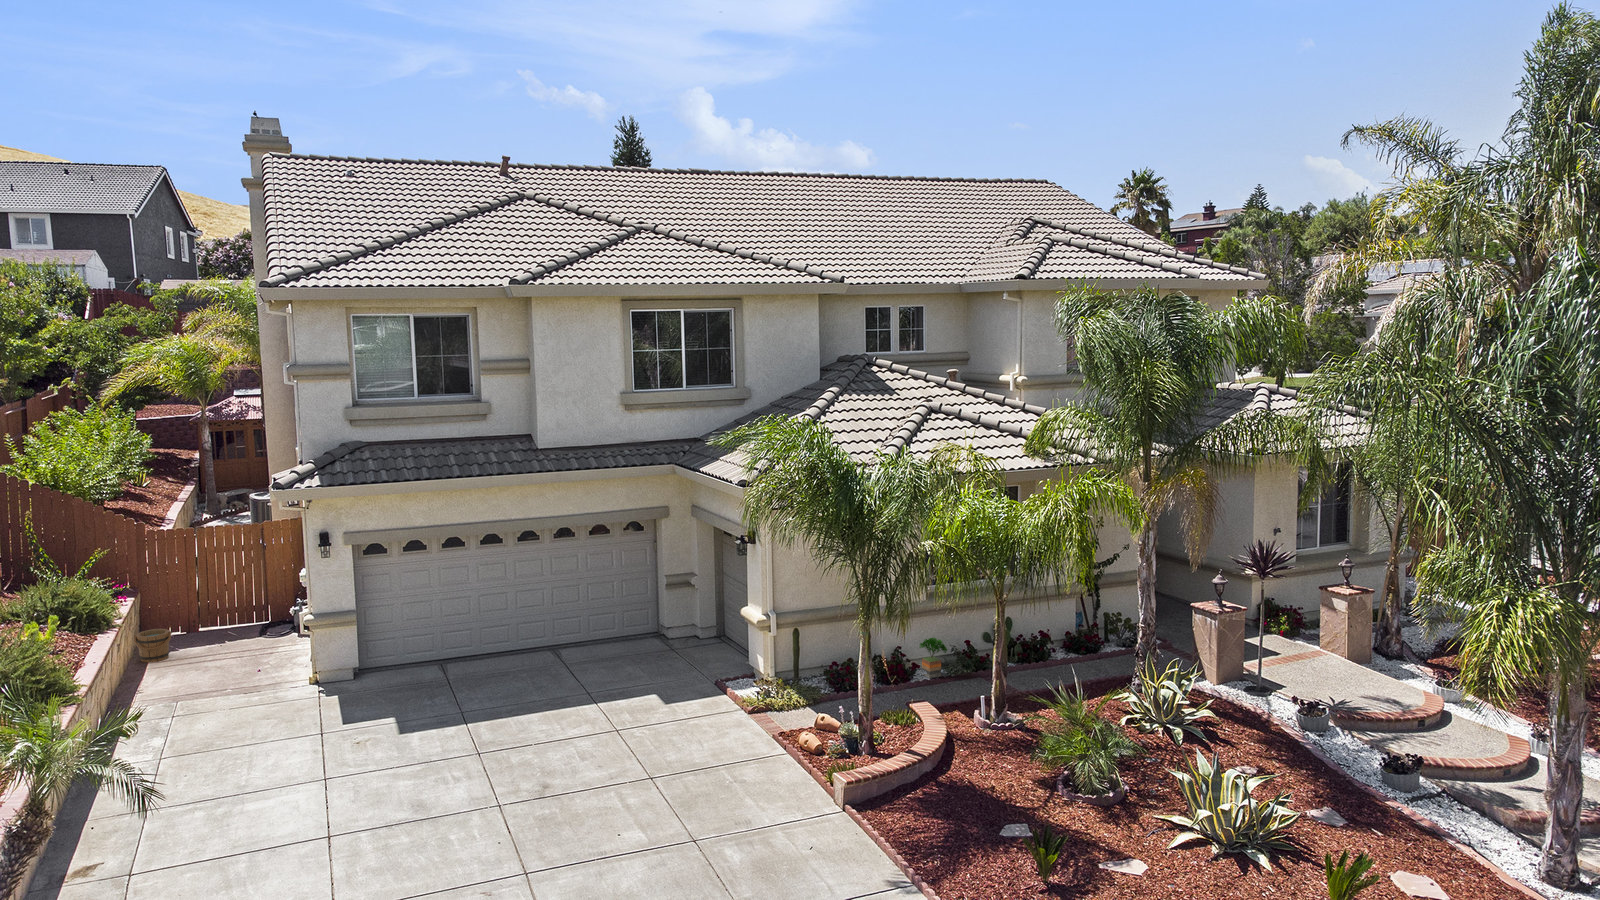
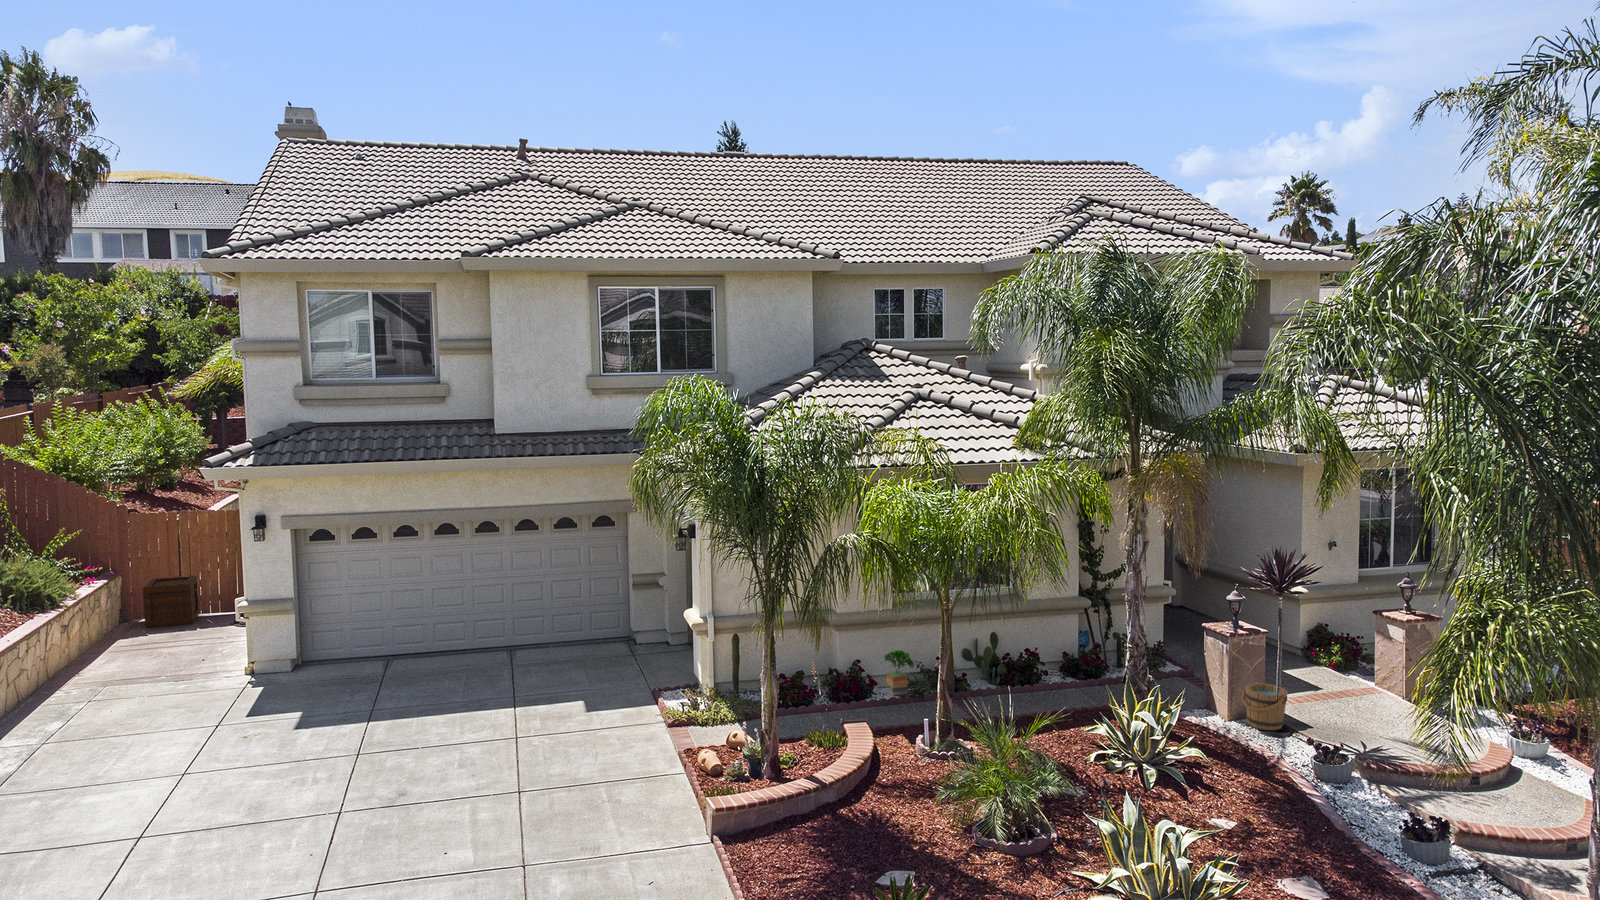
wooden crate: none [162,595,212,649] -> present [143,576,199,628]
bucket: present [134,629,172,663] -> present [1241,683,1288,730]

